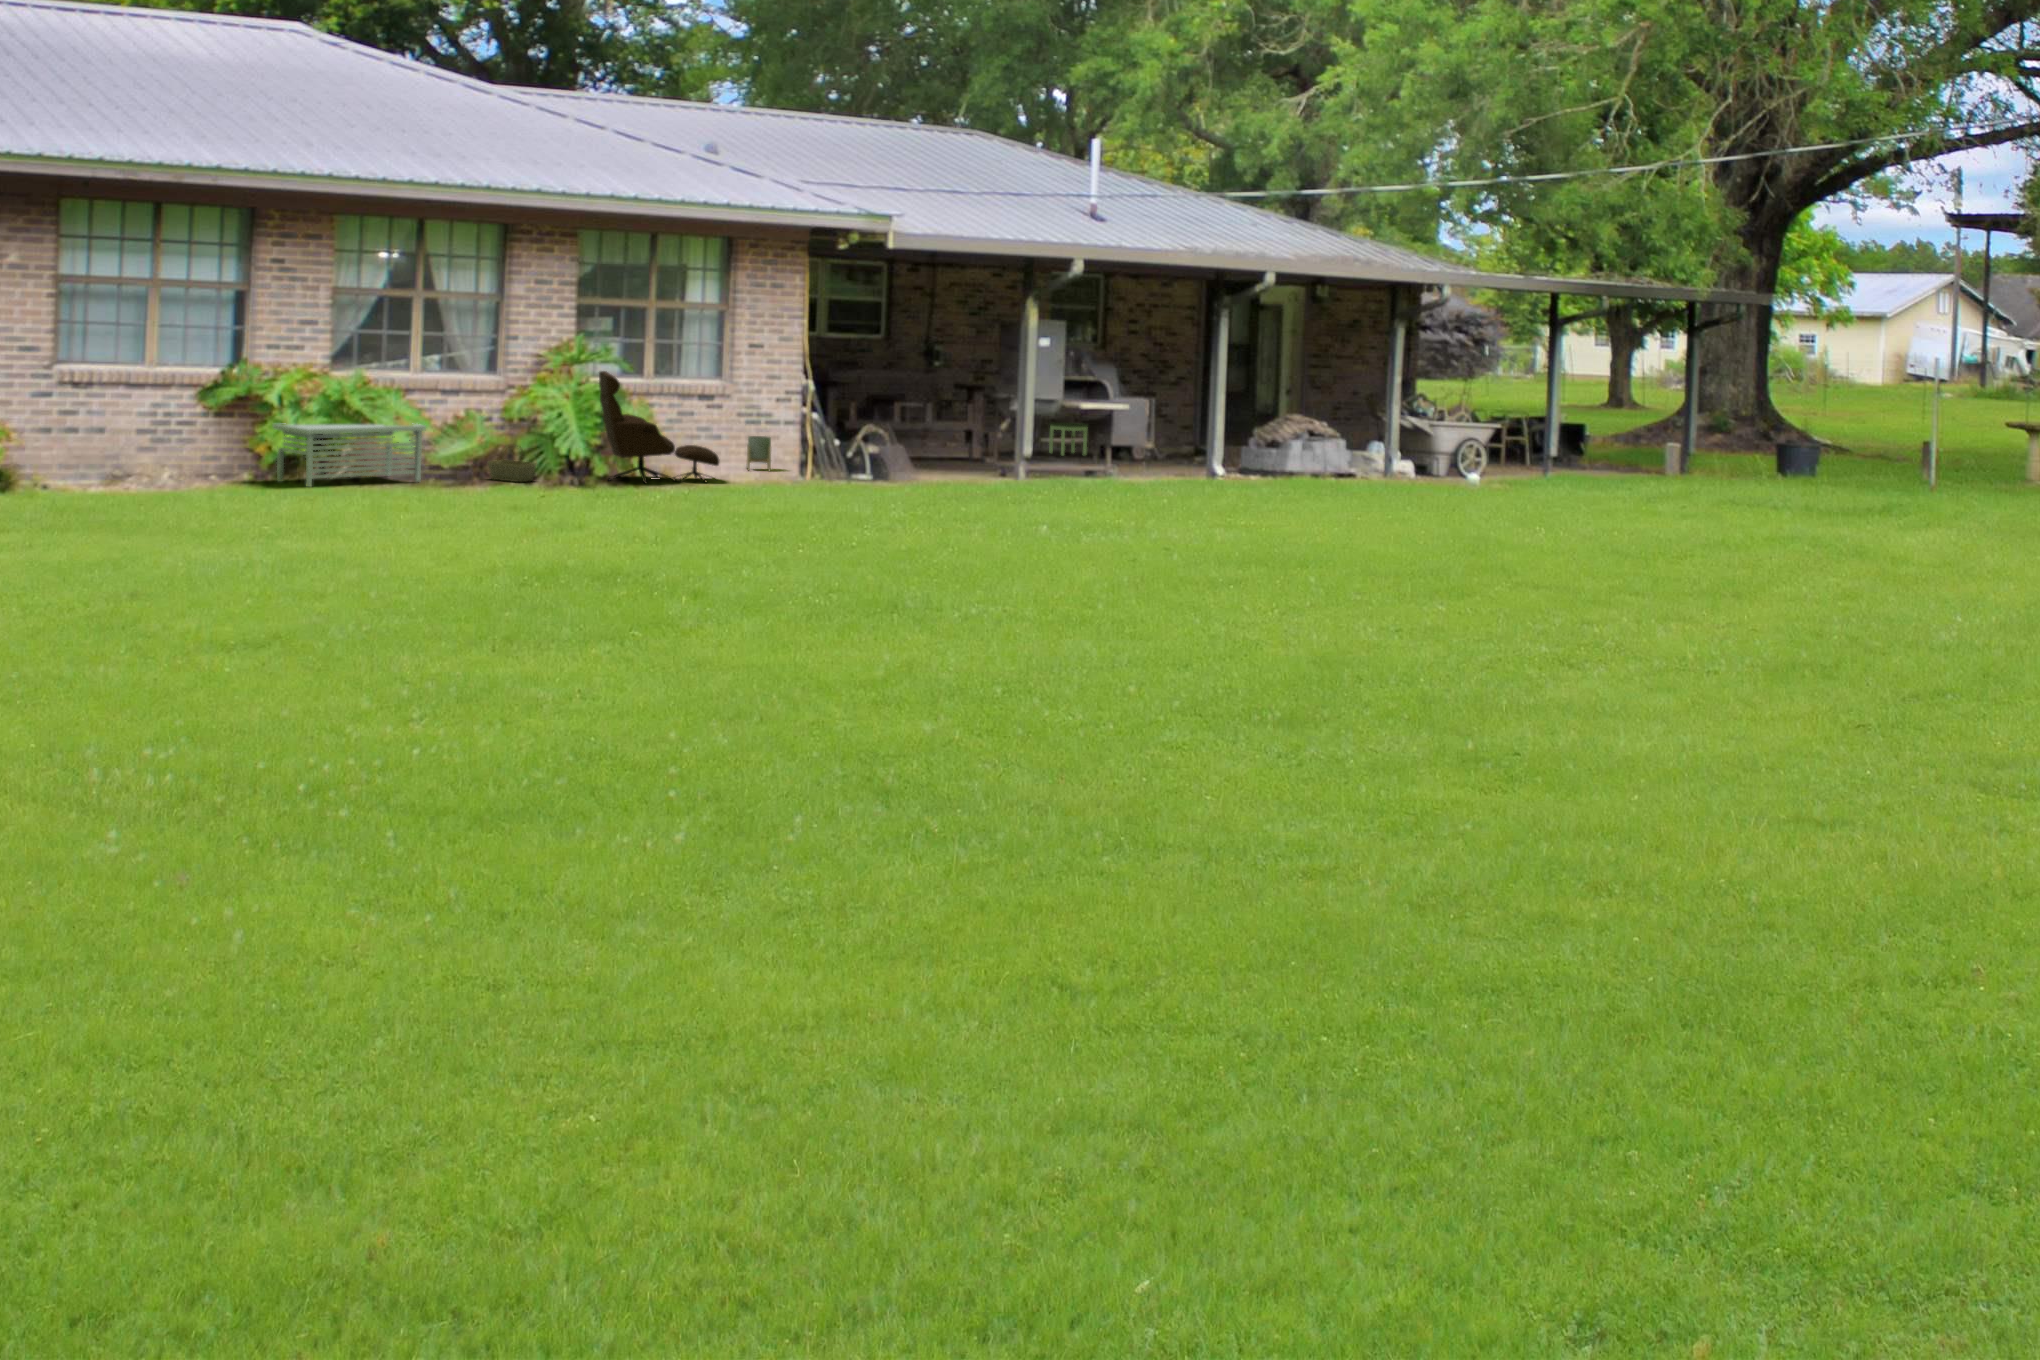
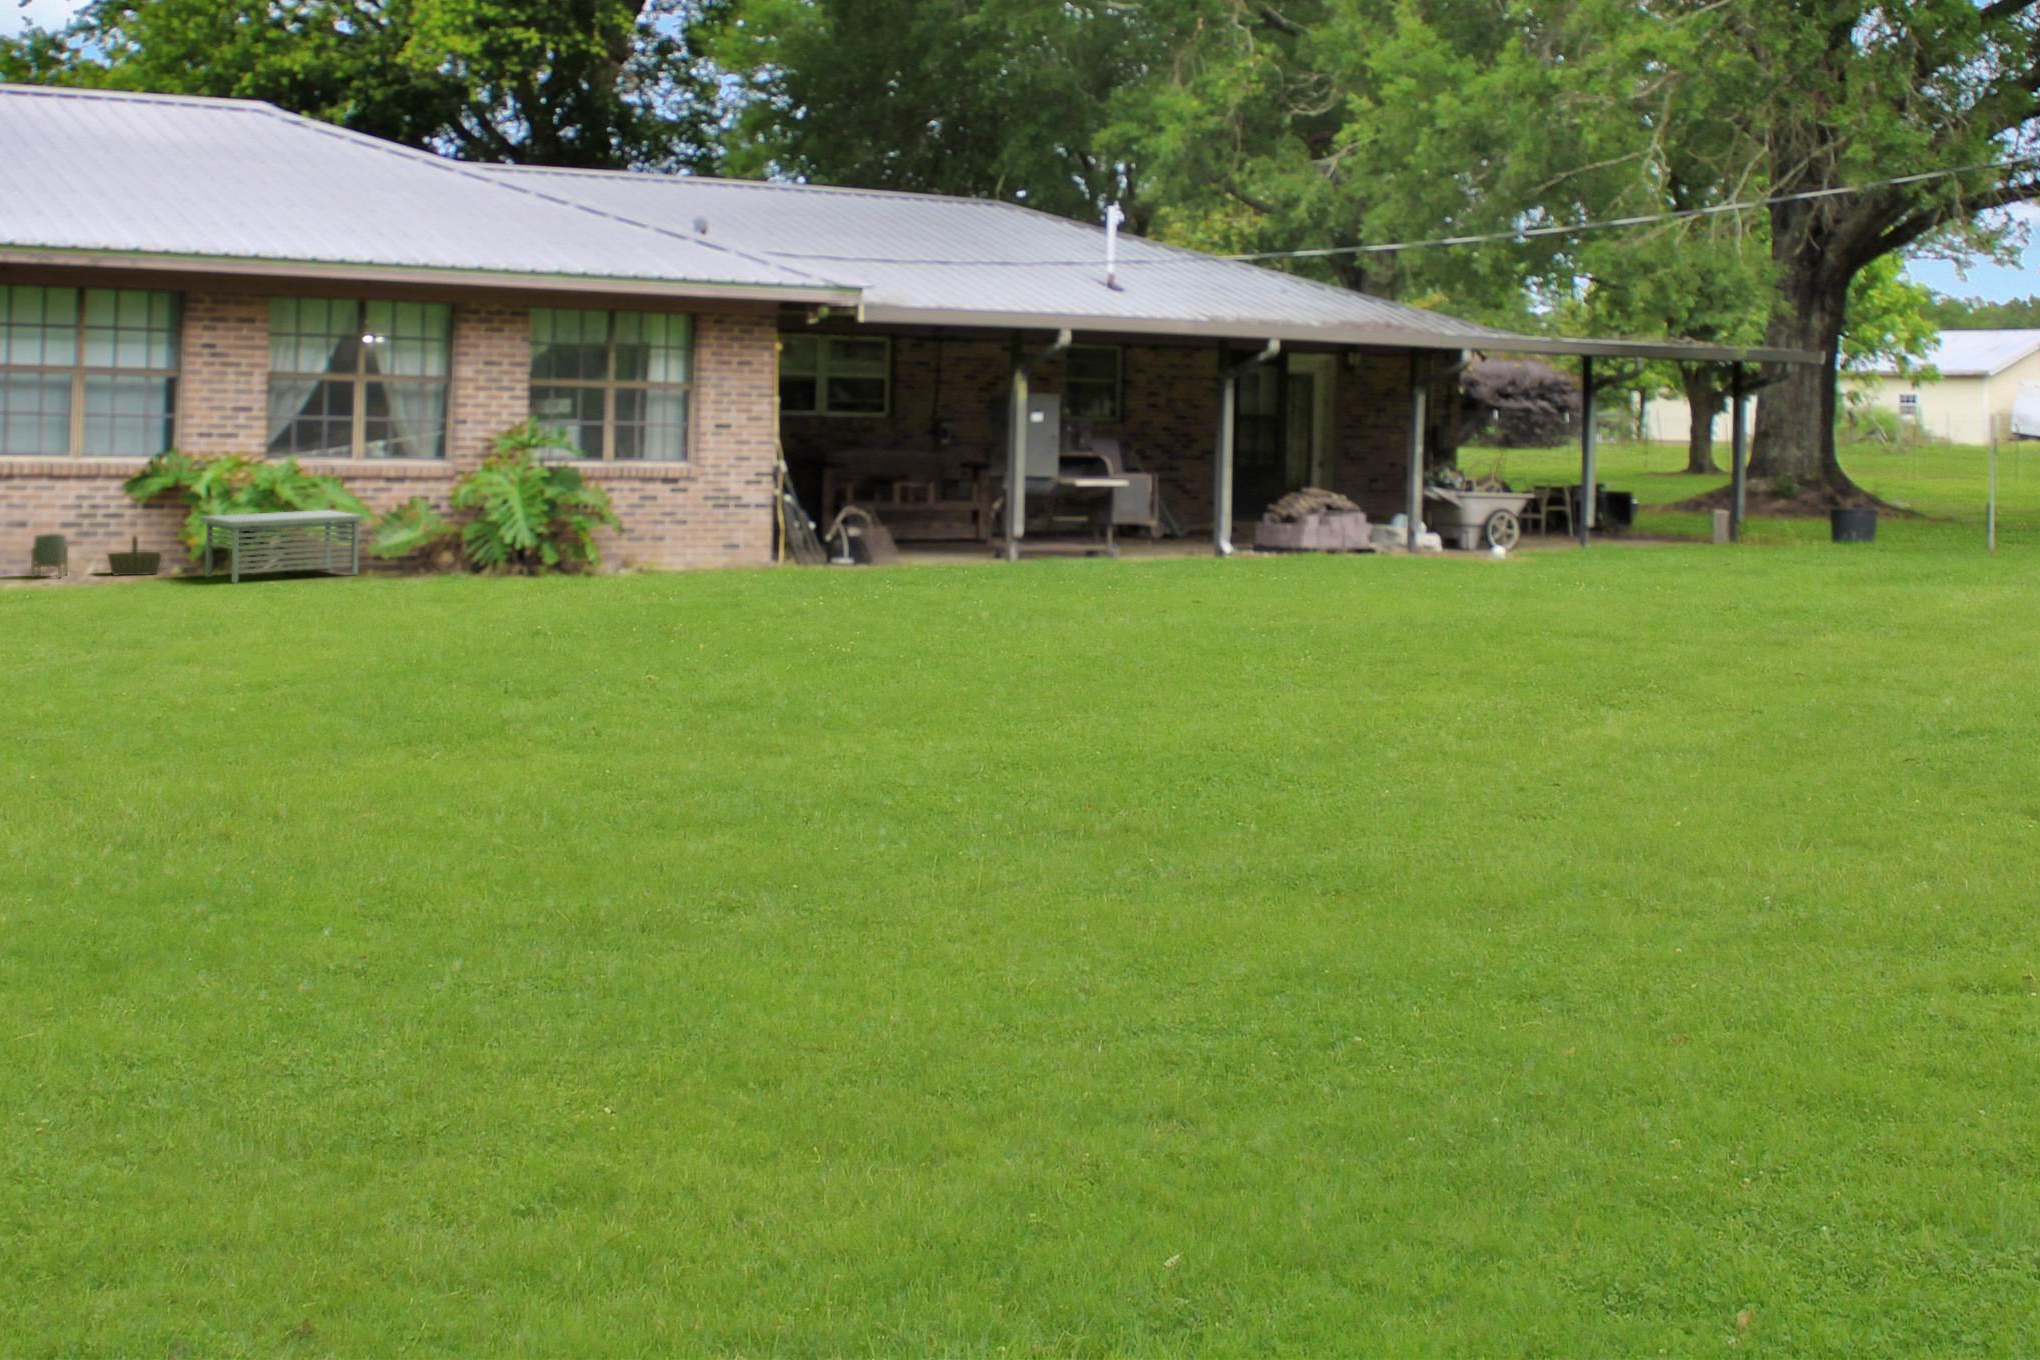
lounge chair: present [599,371,719,484] -> none [550,454,677,573]
round table: present [1049,423,1088,455] -> none [1046,498,1088,534]
planter: present [746,436,771,472] -> present [31,534,68,577]
basket: present [488,448,537,482] -> present [107,536,162,575]

